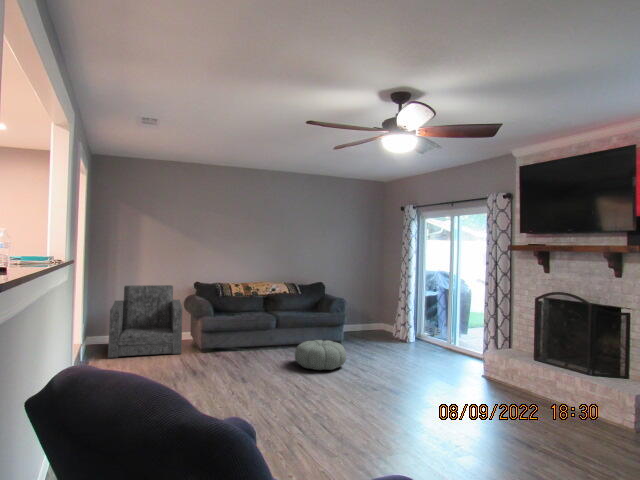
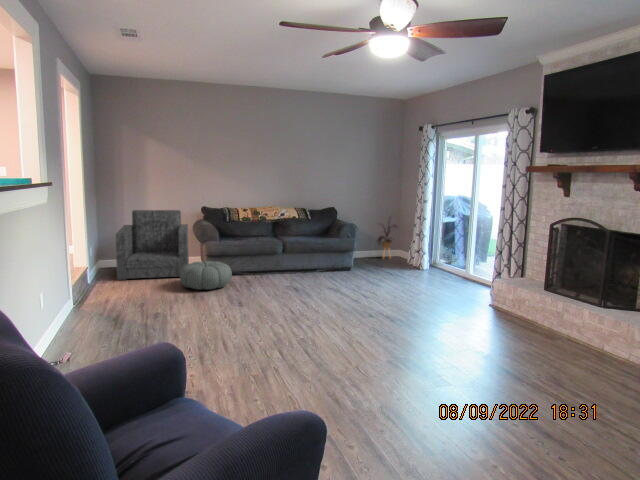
house plant: none [359,289,383,333] -> present [378,222,396,250]
pouf: present [295,340,346,370] -> present [180,261,232,290]

